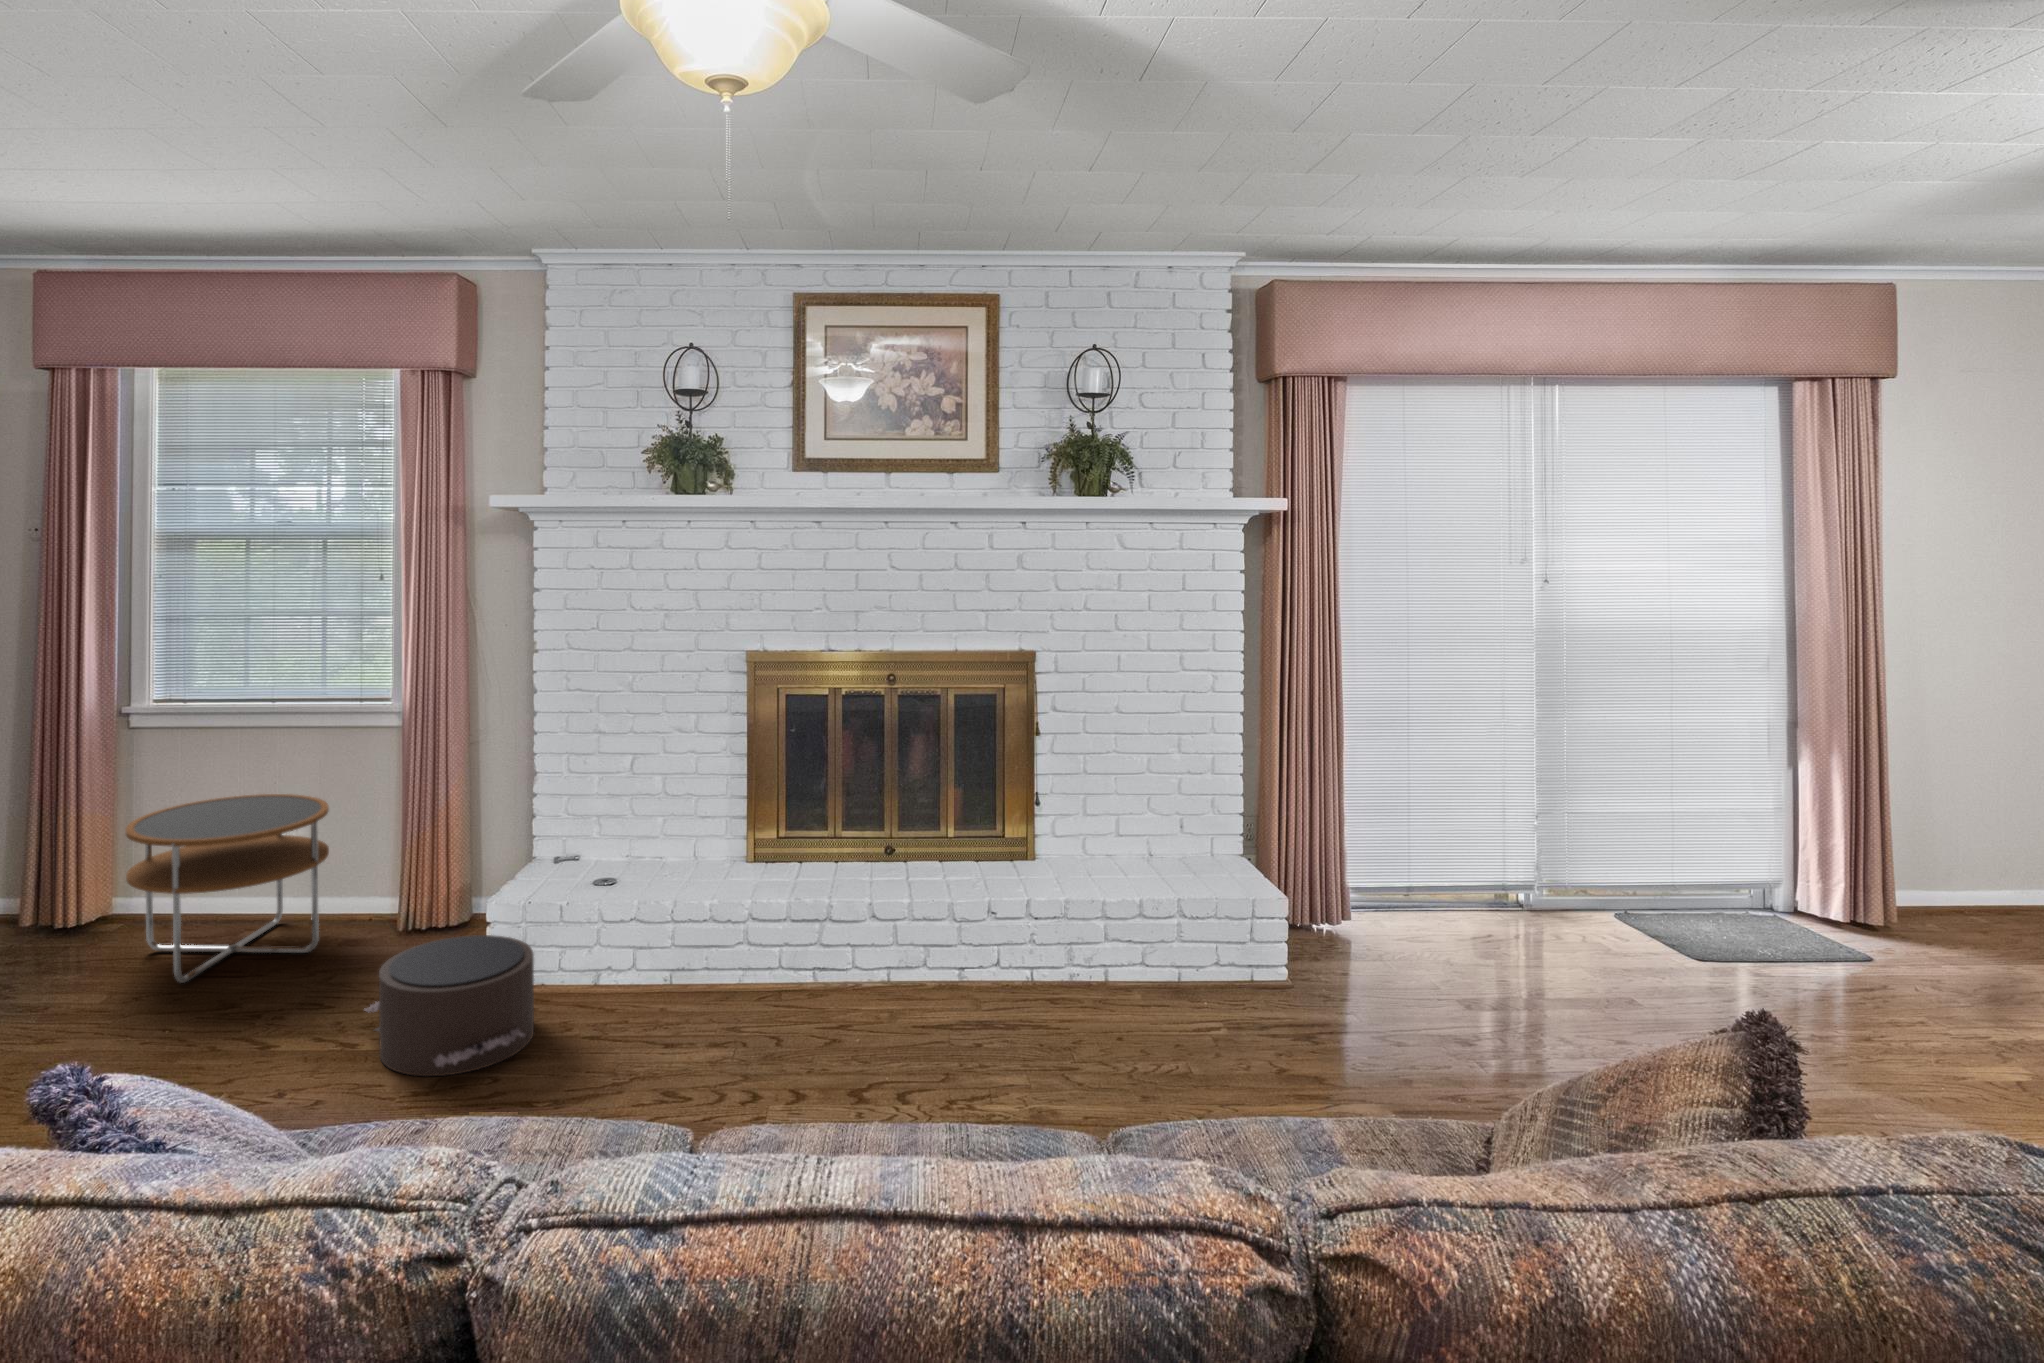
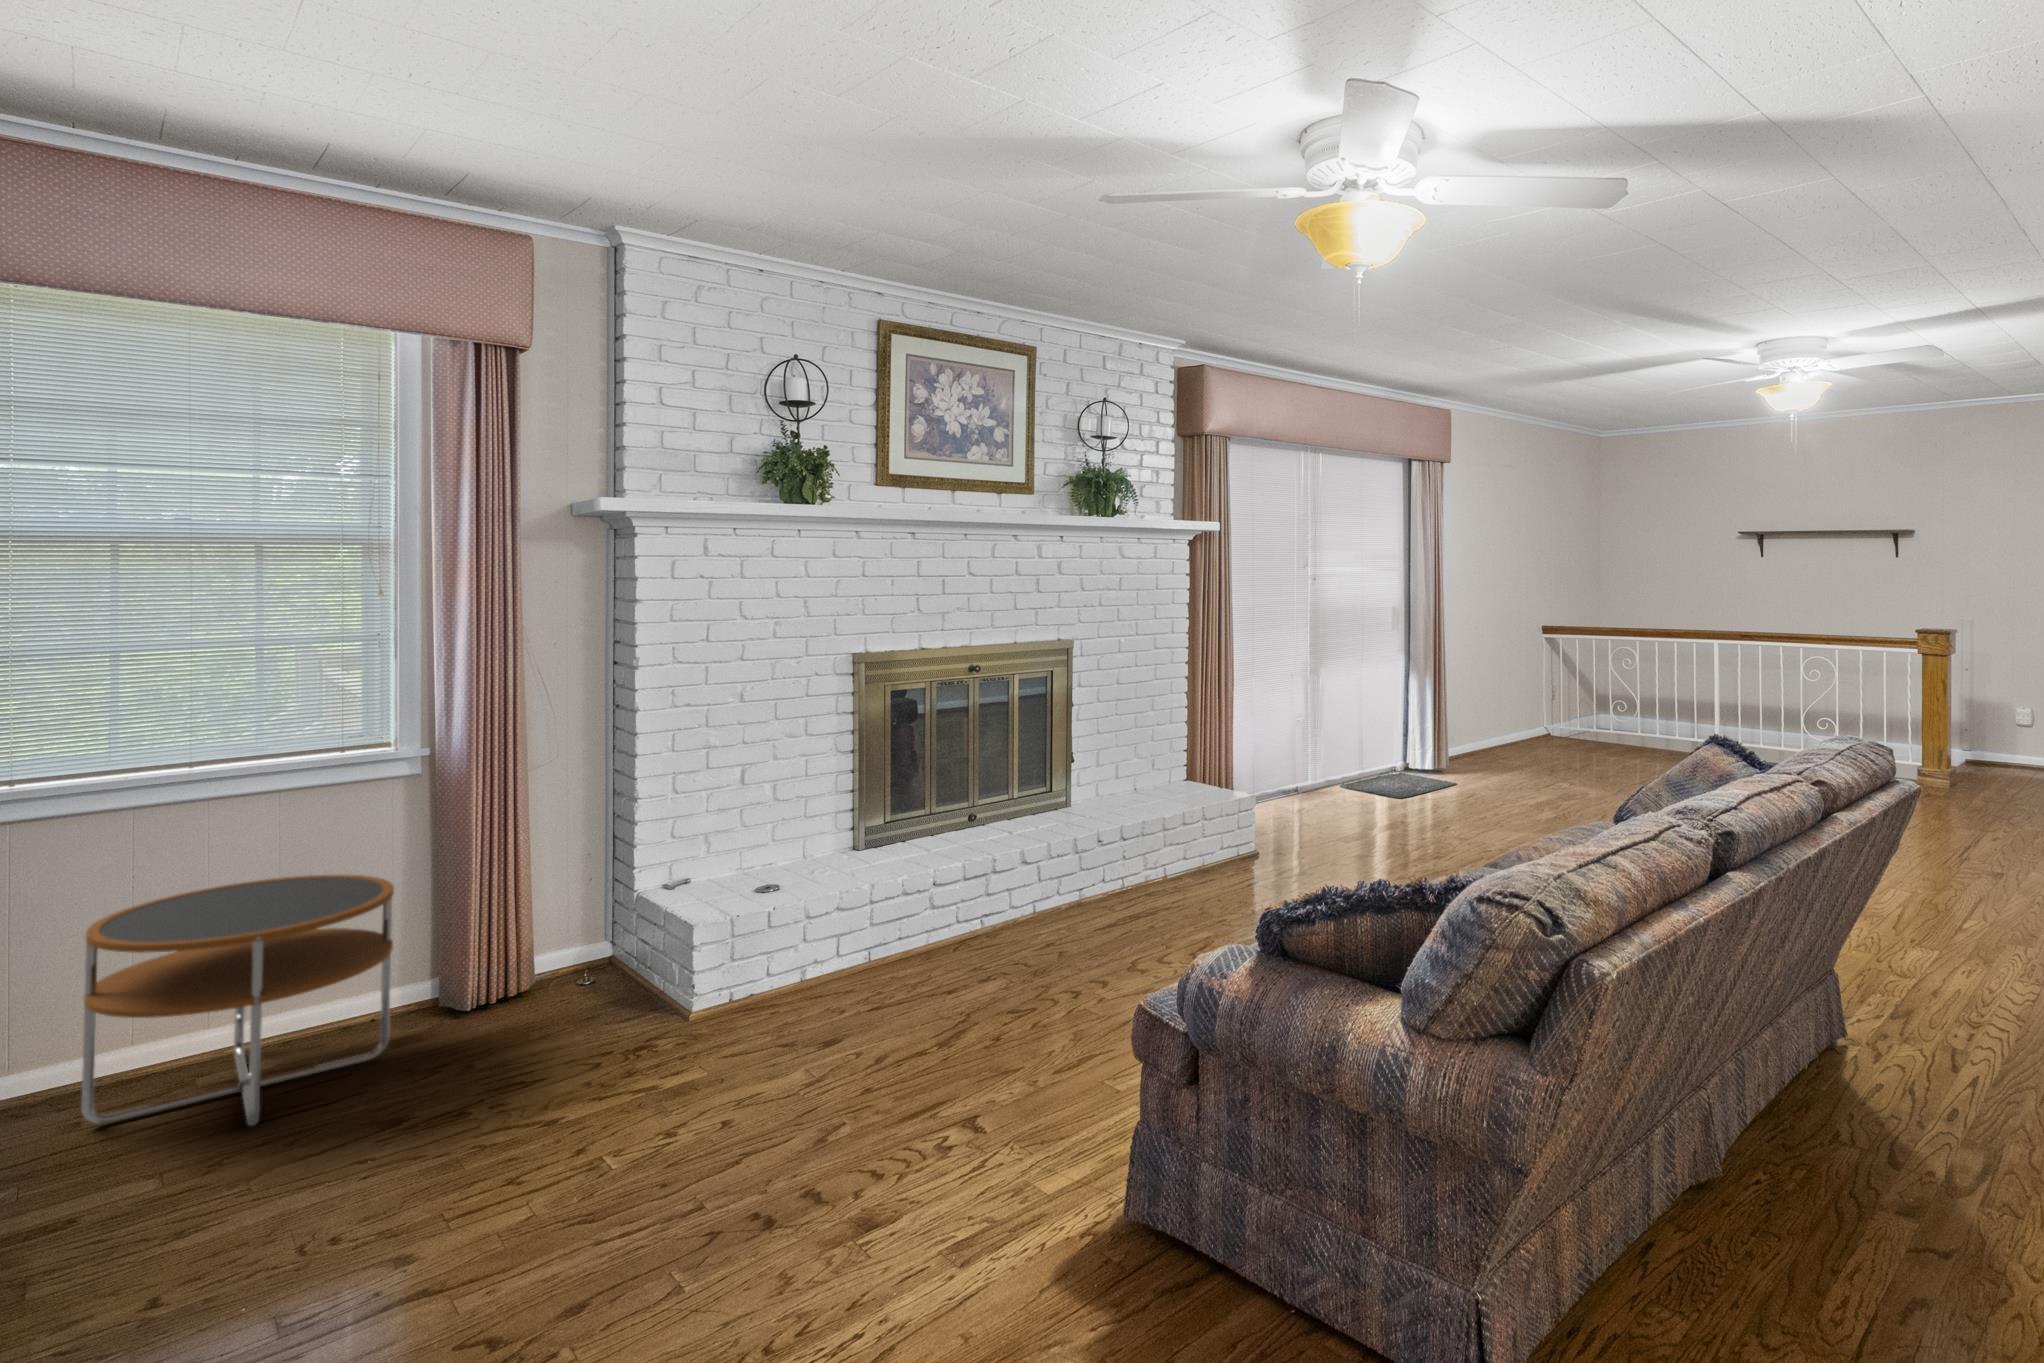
pouf: present [365,935,534,1076] -> none [636,940,853,1080]

